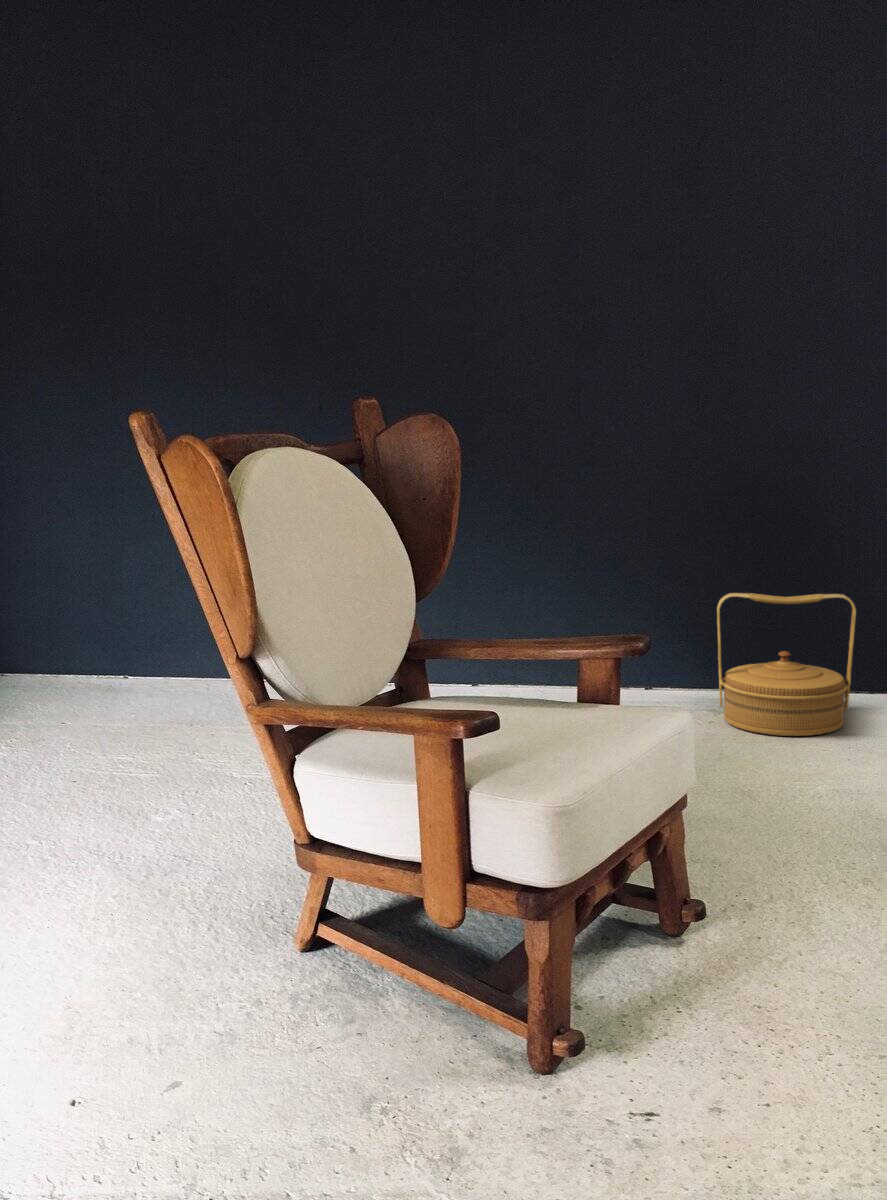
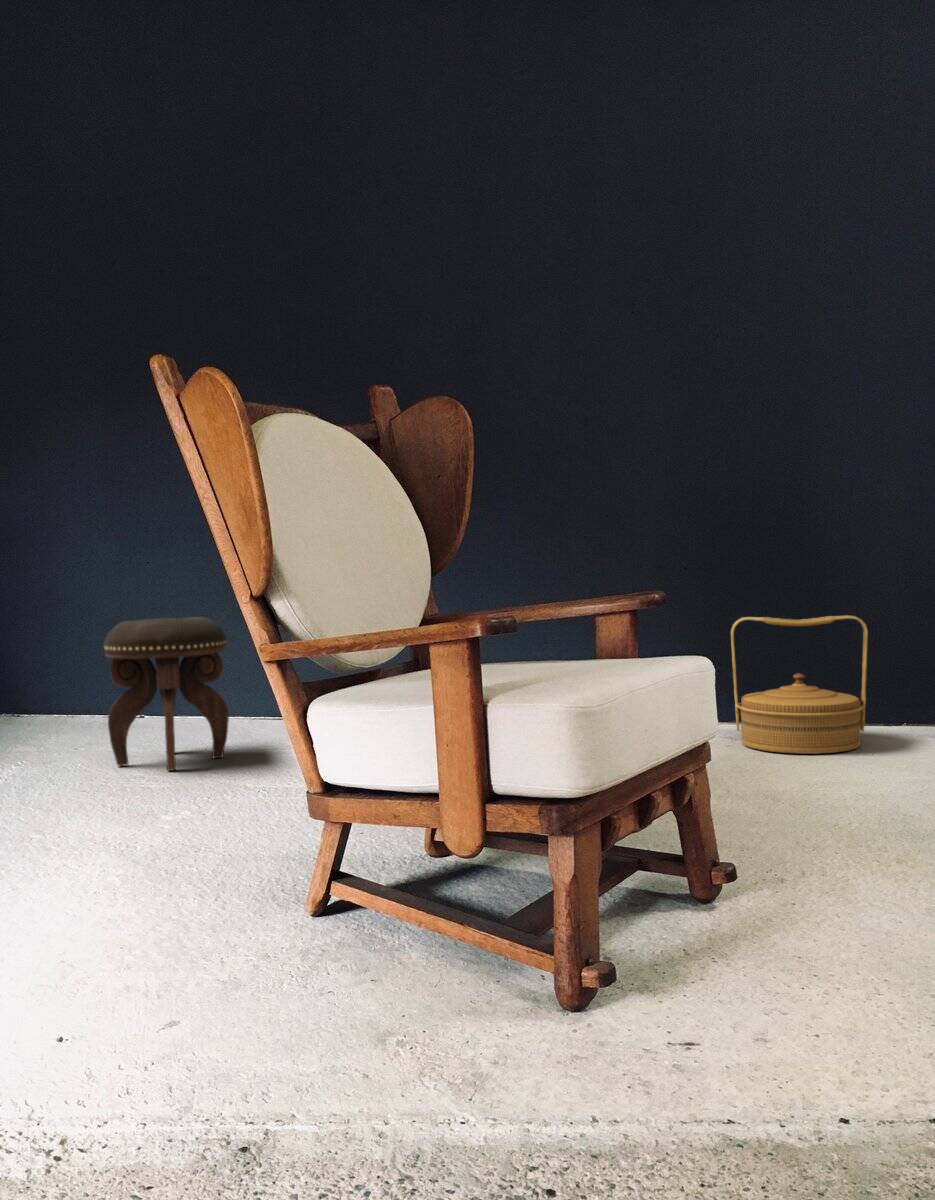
footstool: none [81,587,208,746] -> present [104,617,229,771]

